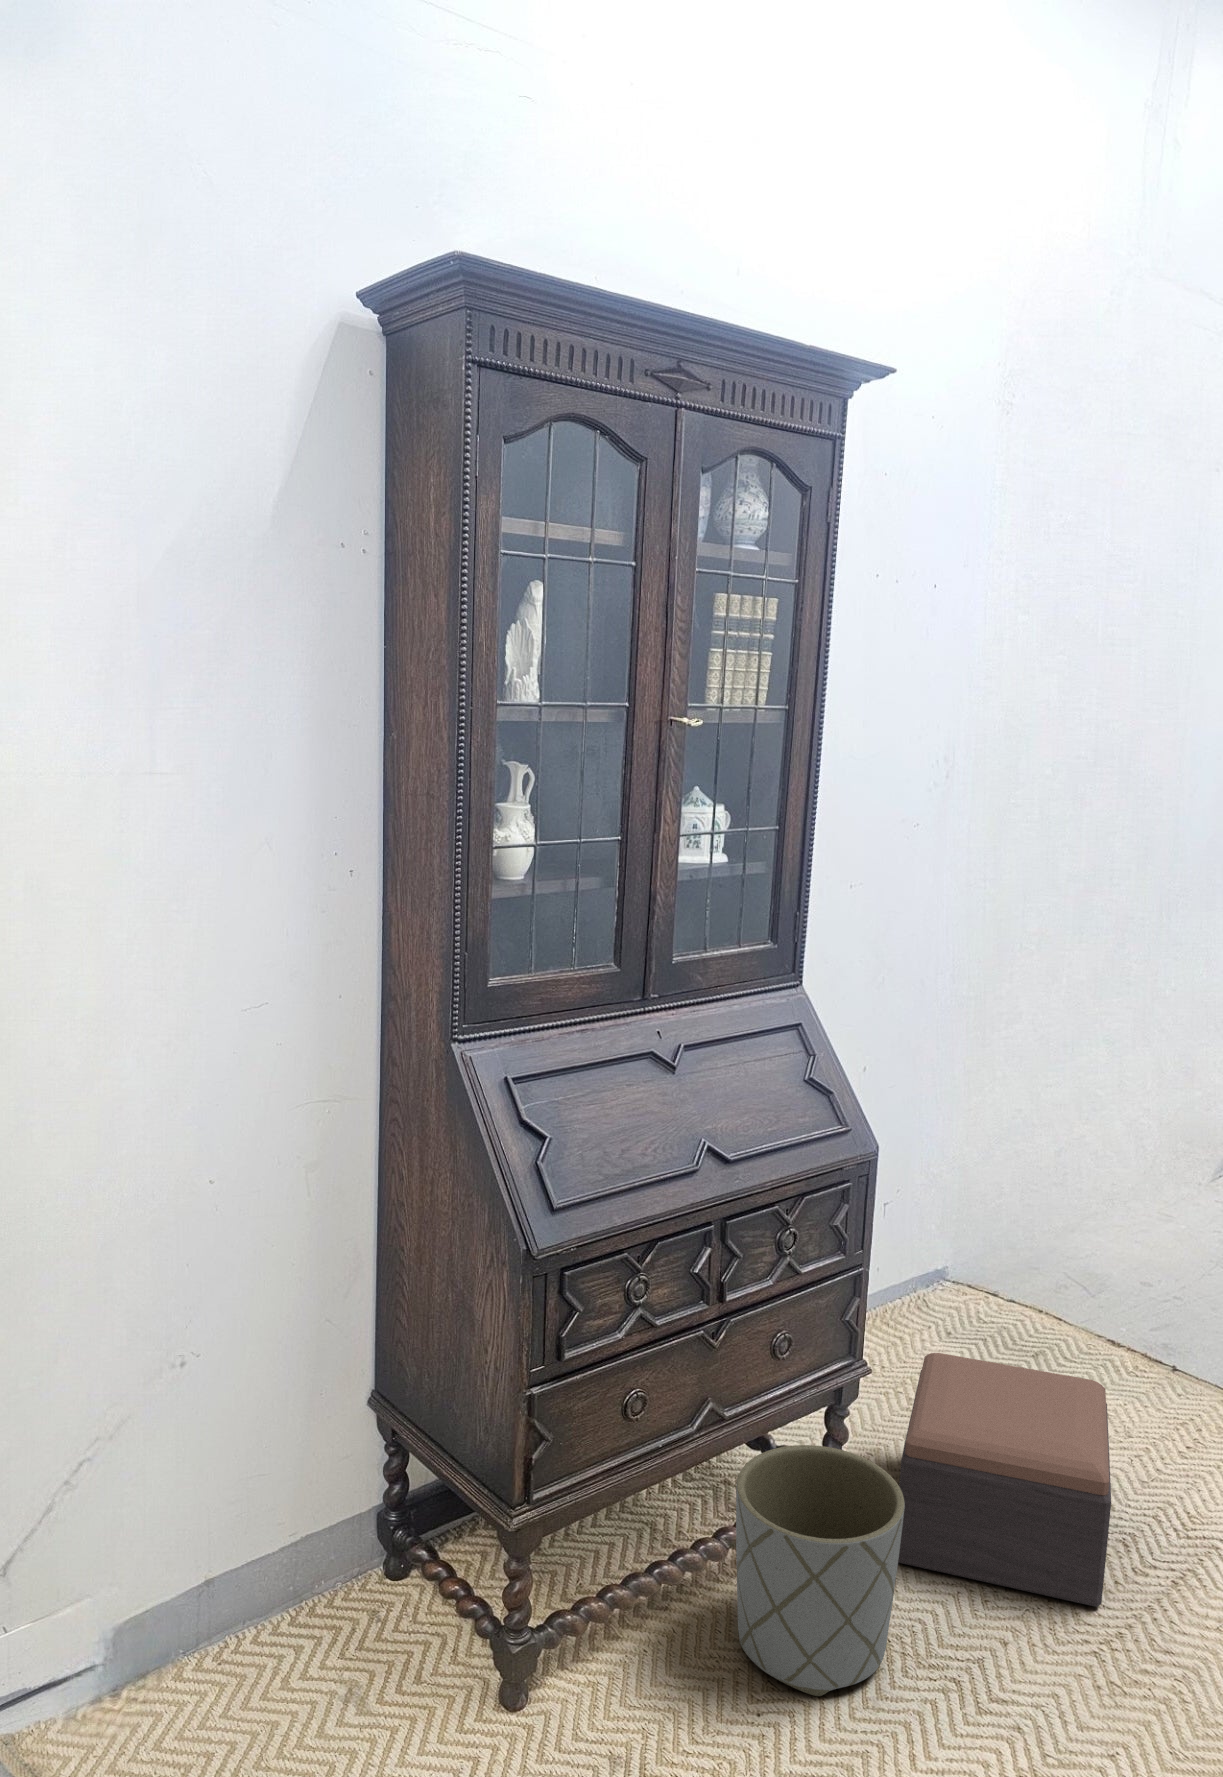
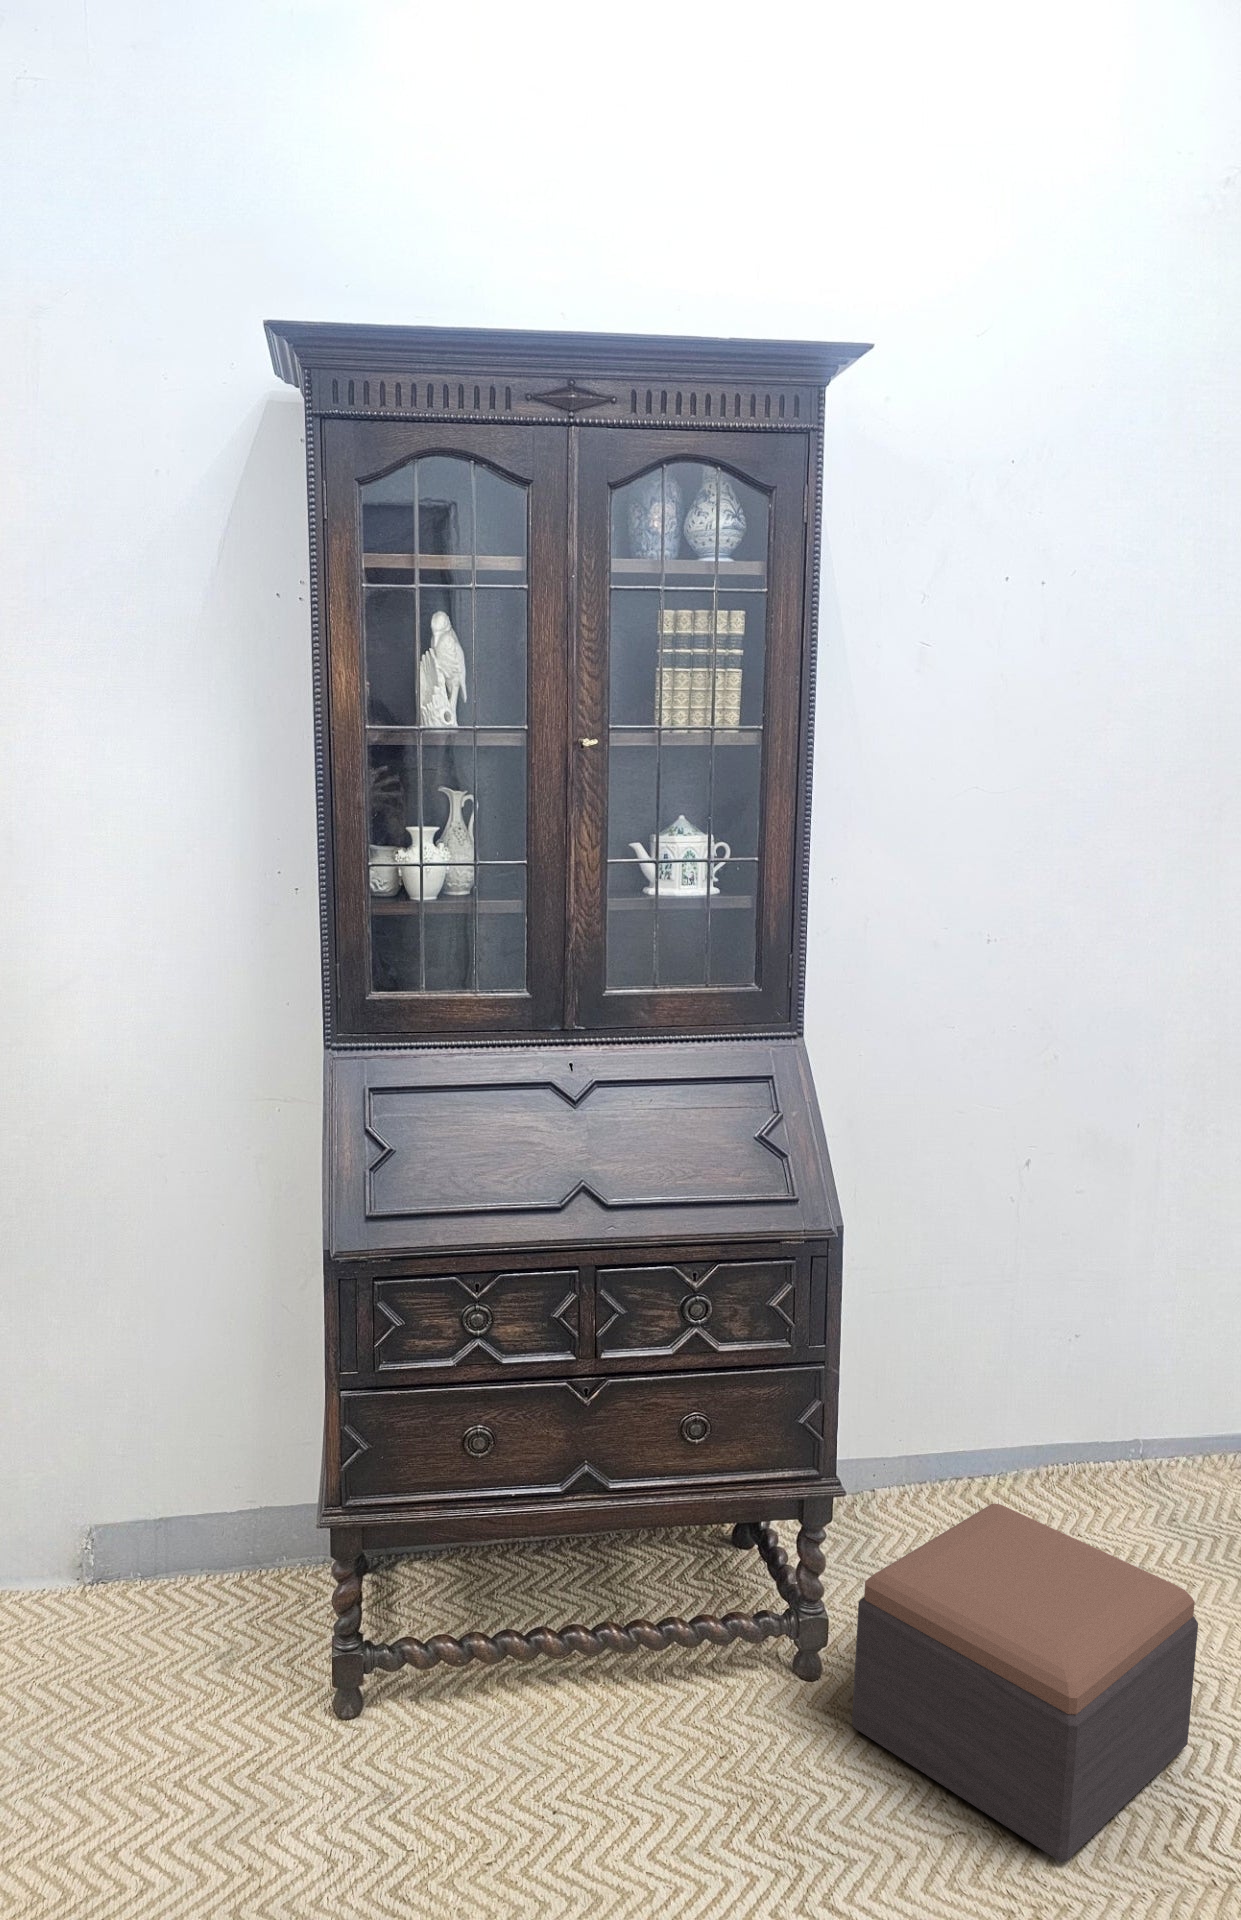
planter: present [736,1445,905,1696] -> none [585,1538,779,1824]

